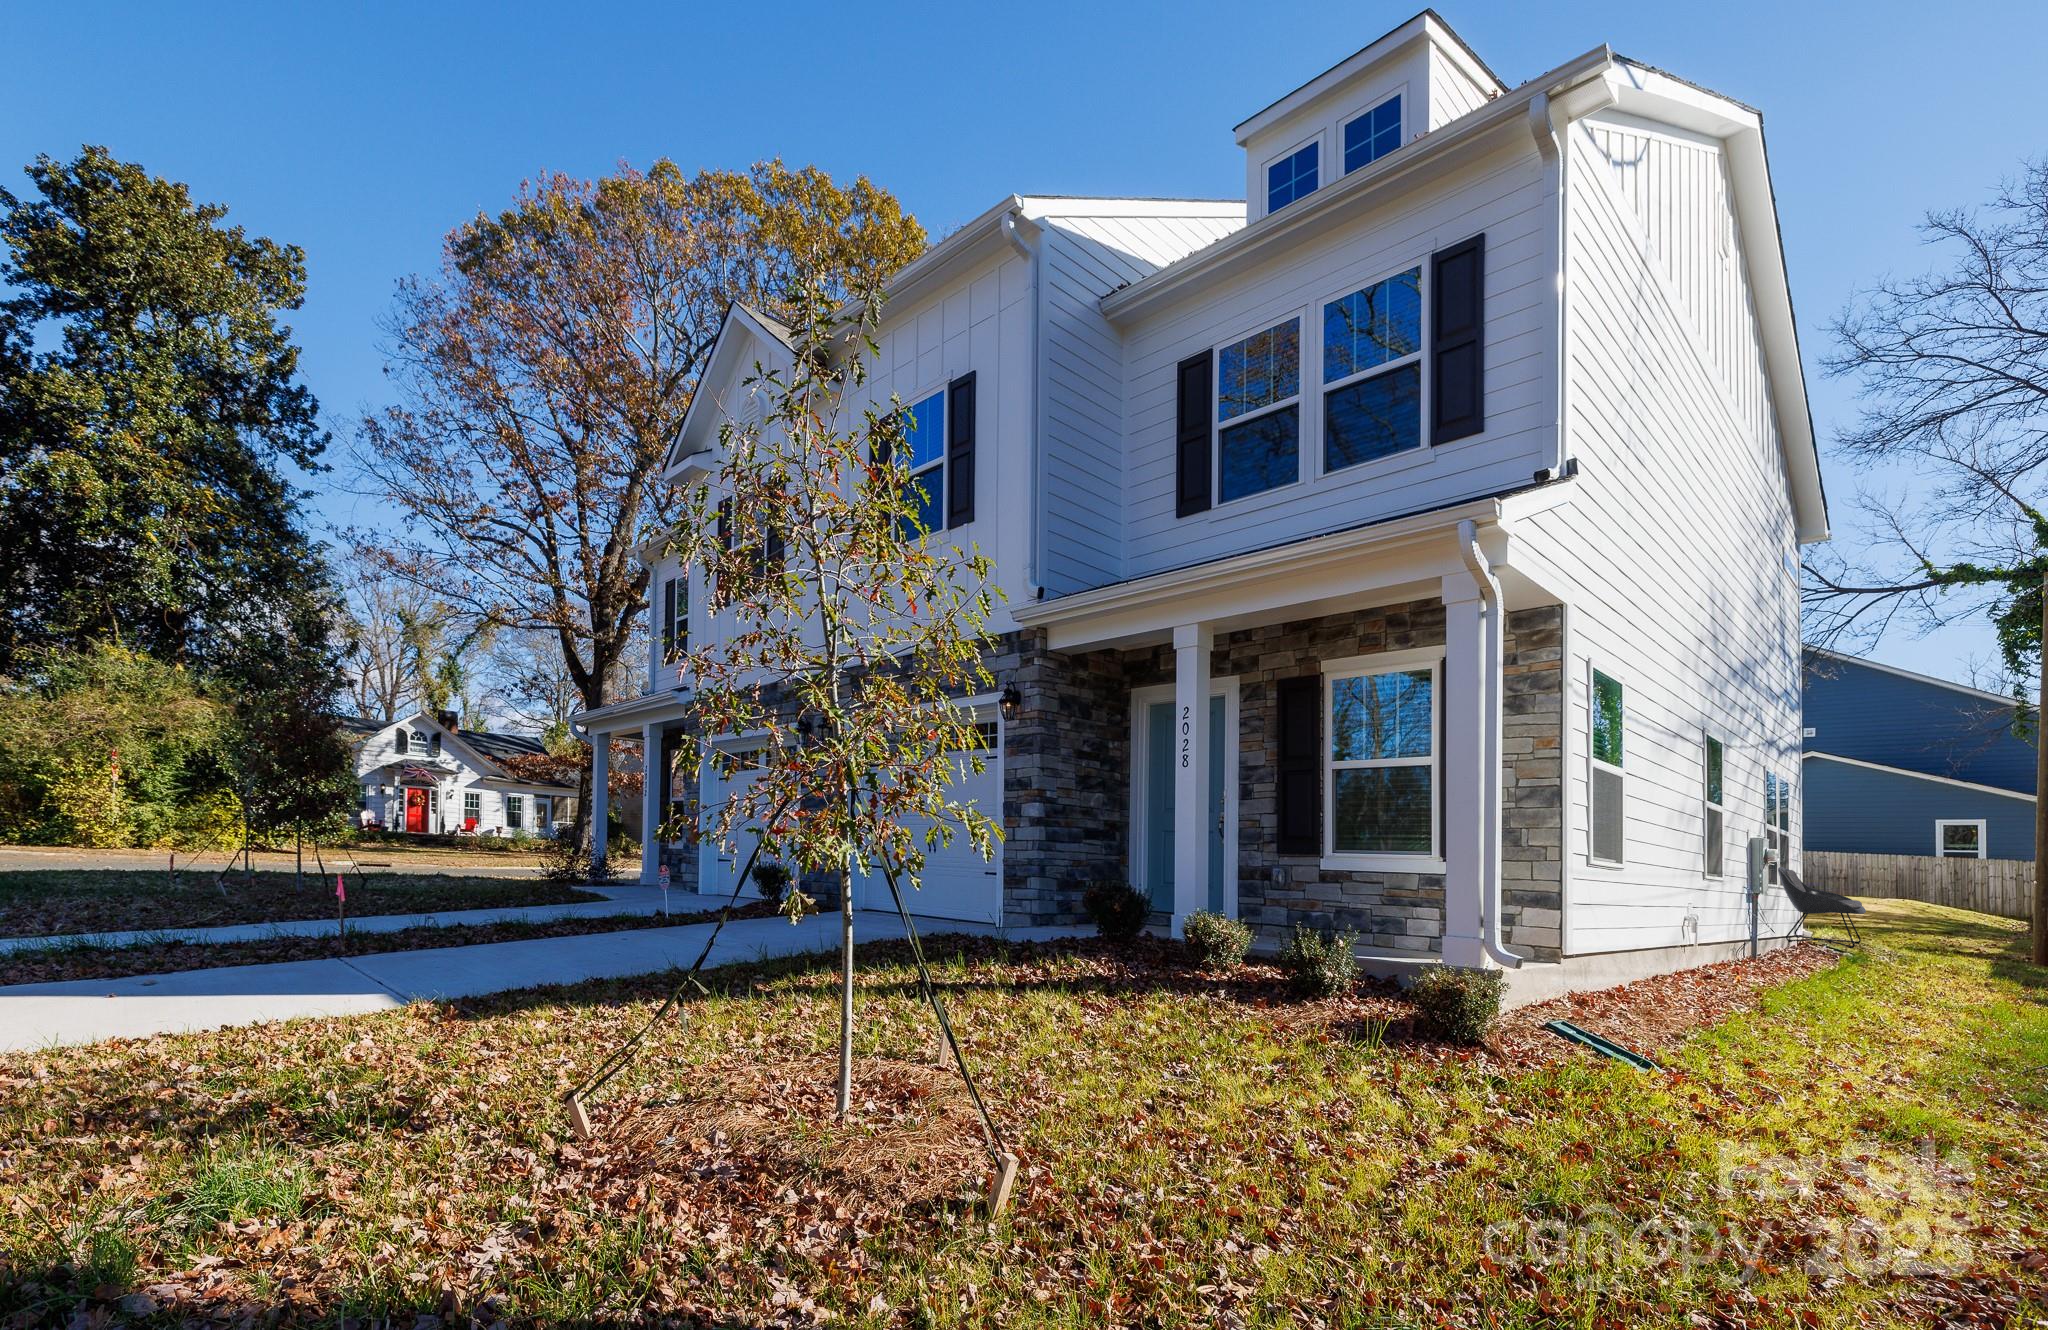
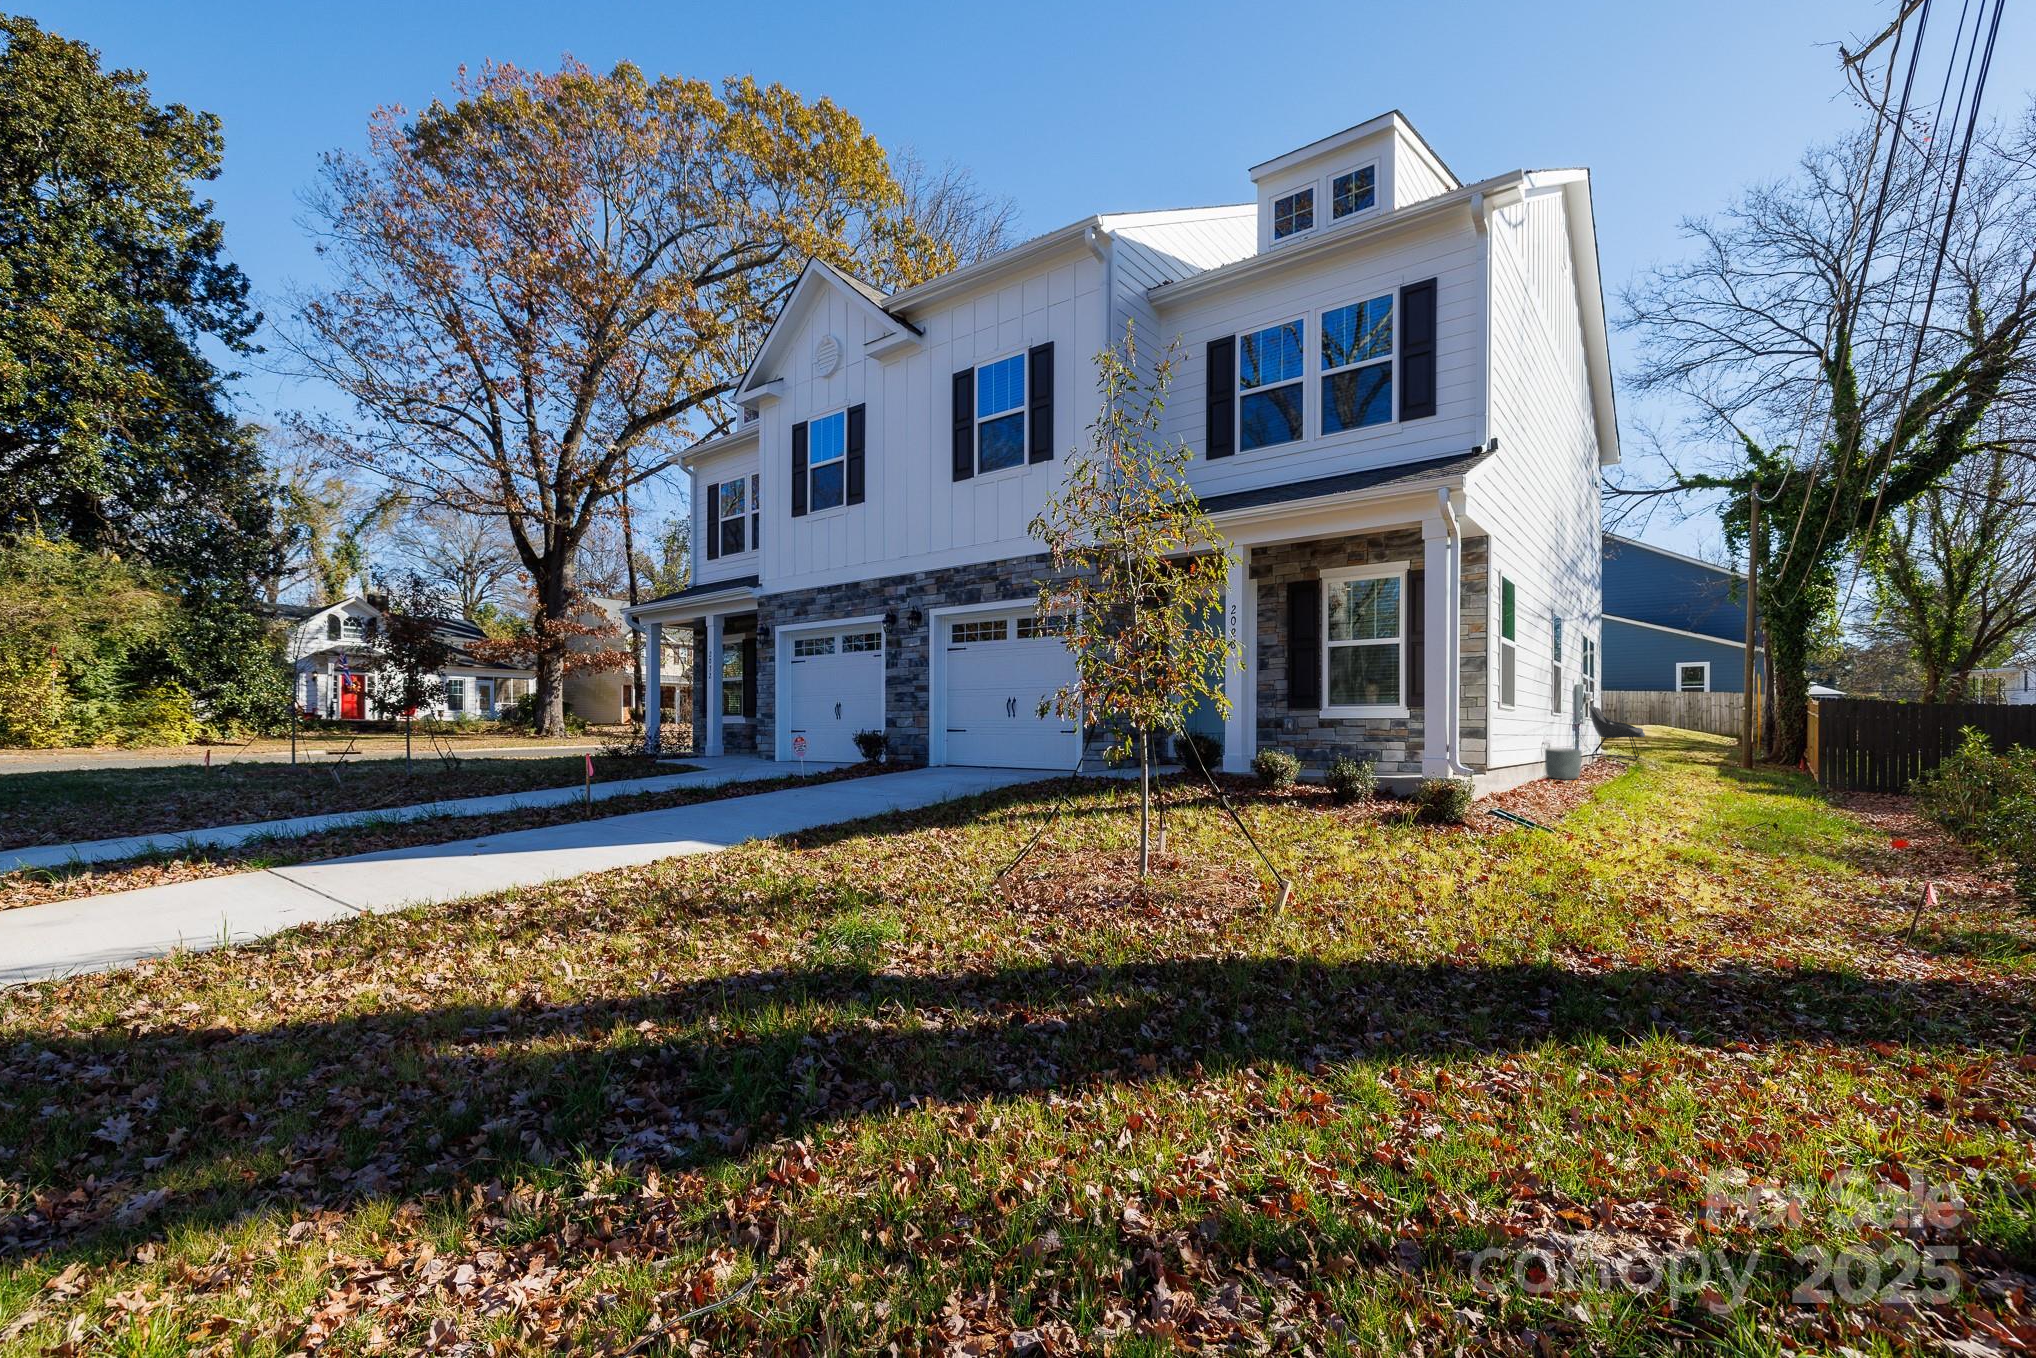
planter: none [1694,924,1750,973] -> present [1545,748,1582,780]

